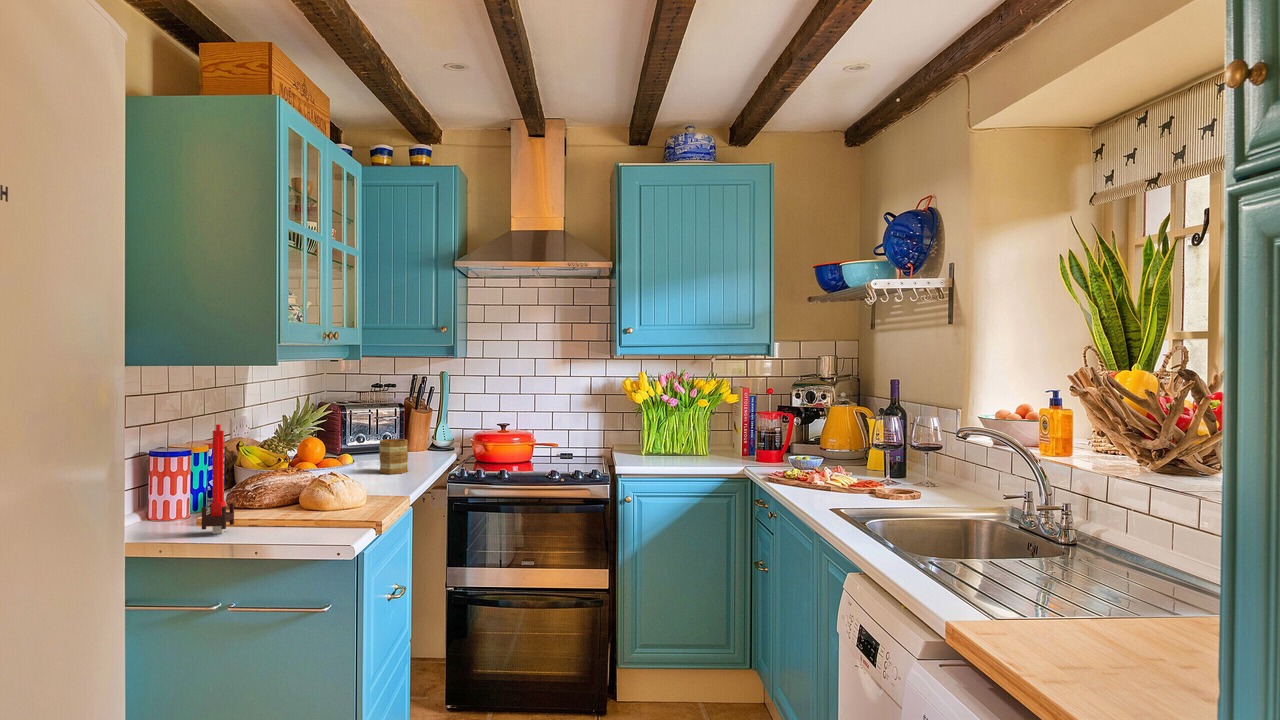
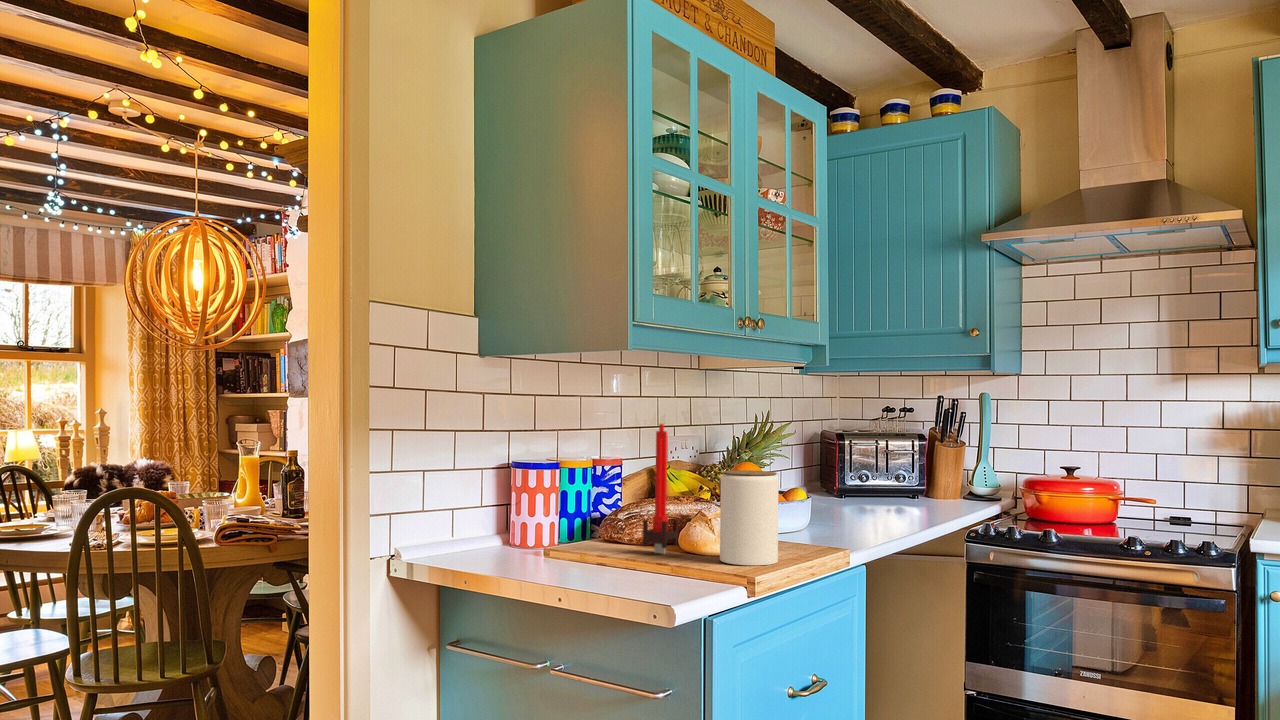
mug: present [379,439,408,474] -> none [883,475,919,520]
jar: none [279,458,329,536] -> present [720,470,779,565]

